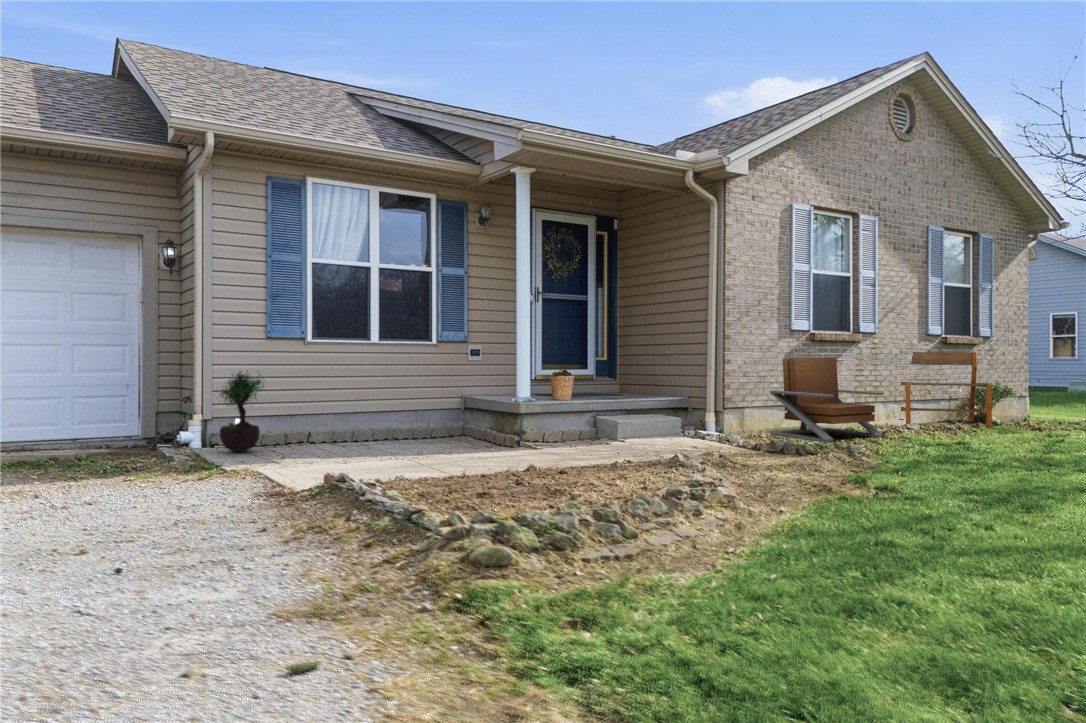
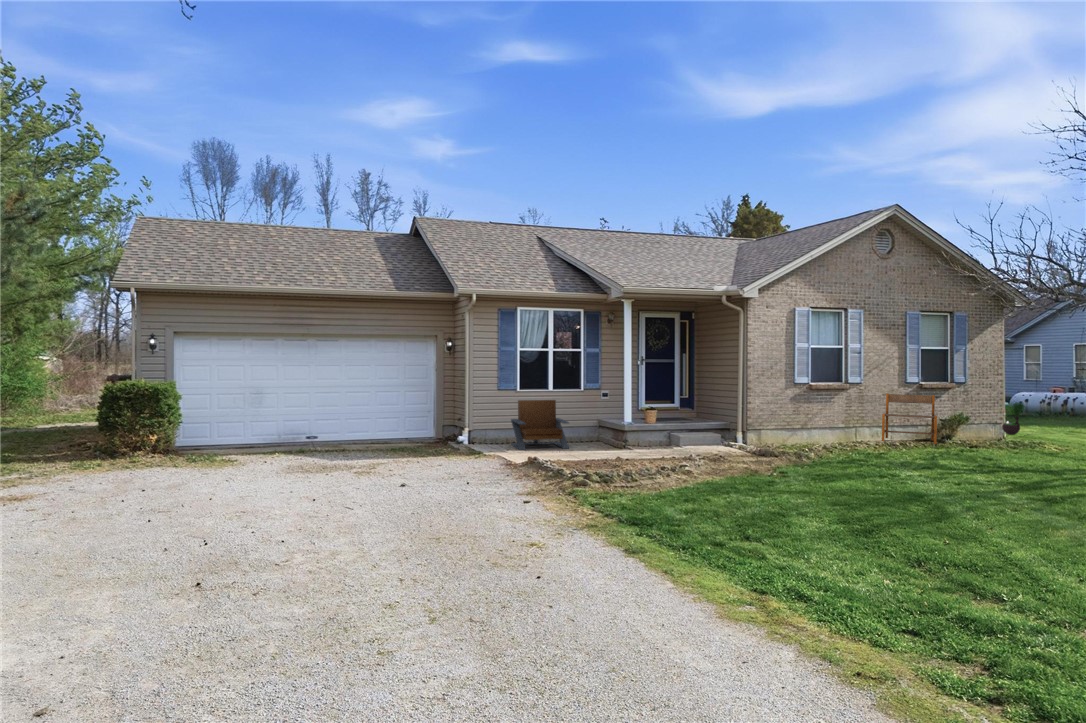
lounge chair: present [770,358,884,442] -> present [511,400,569,450]
potted tree: present [220,370,264,452] -> present [1002,402,1025,435]

